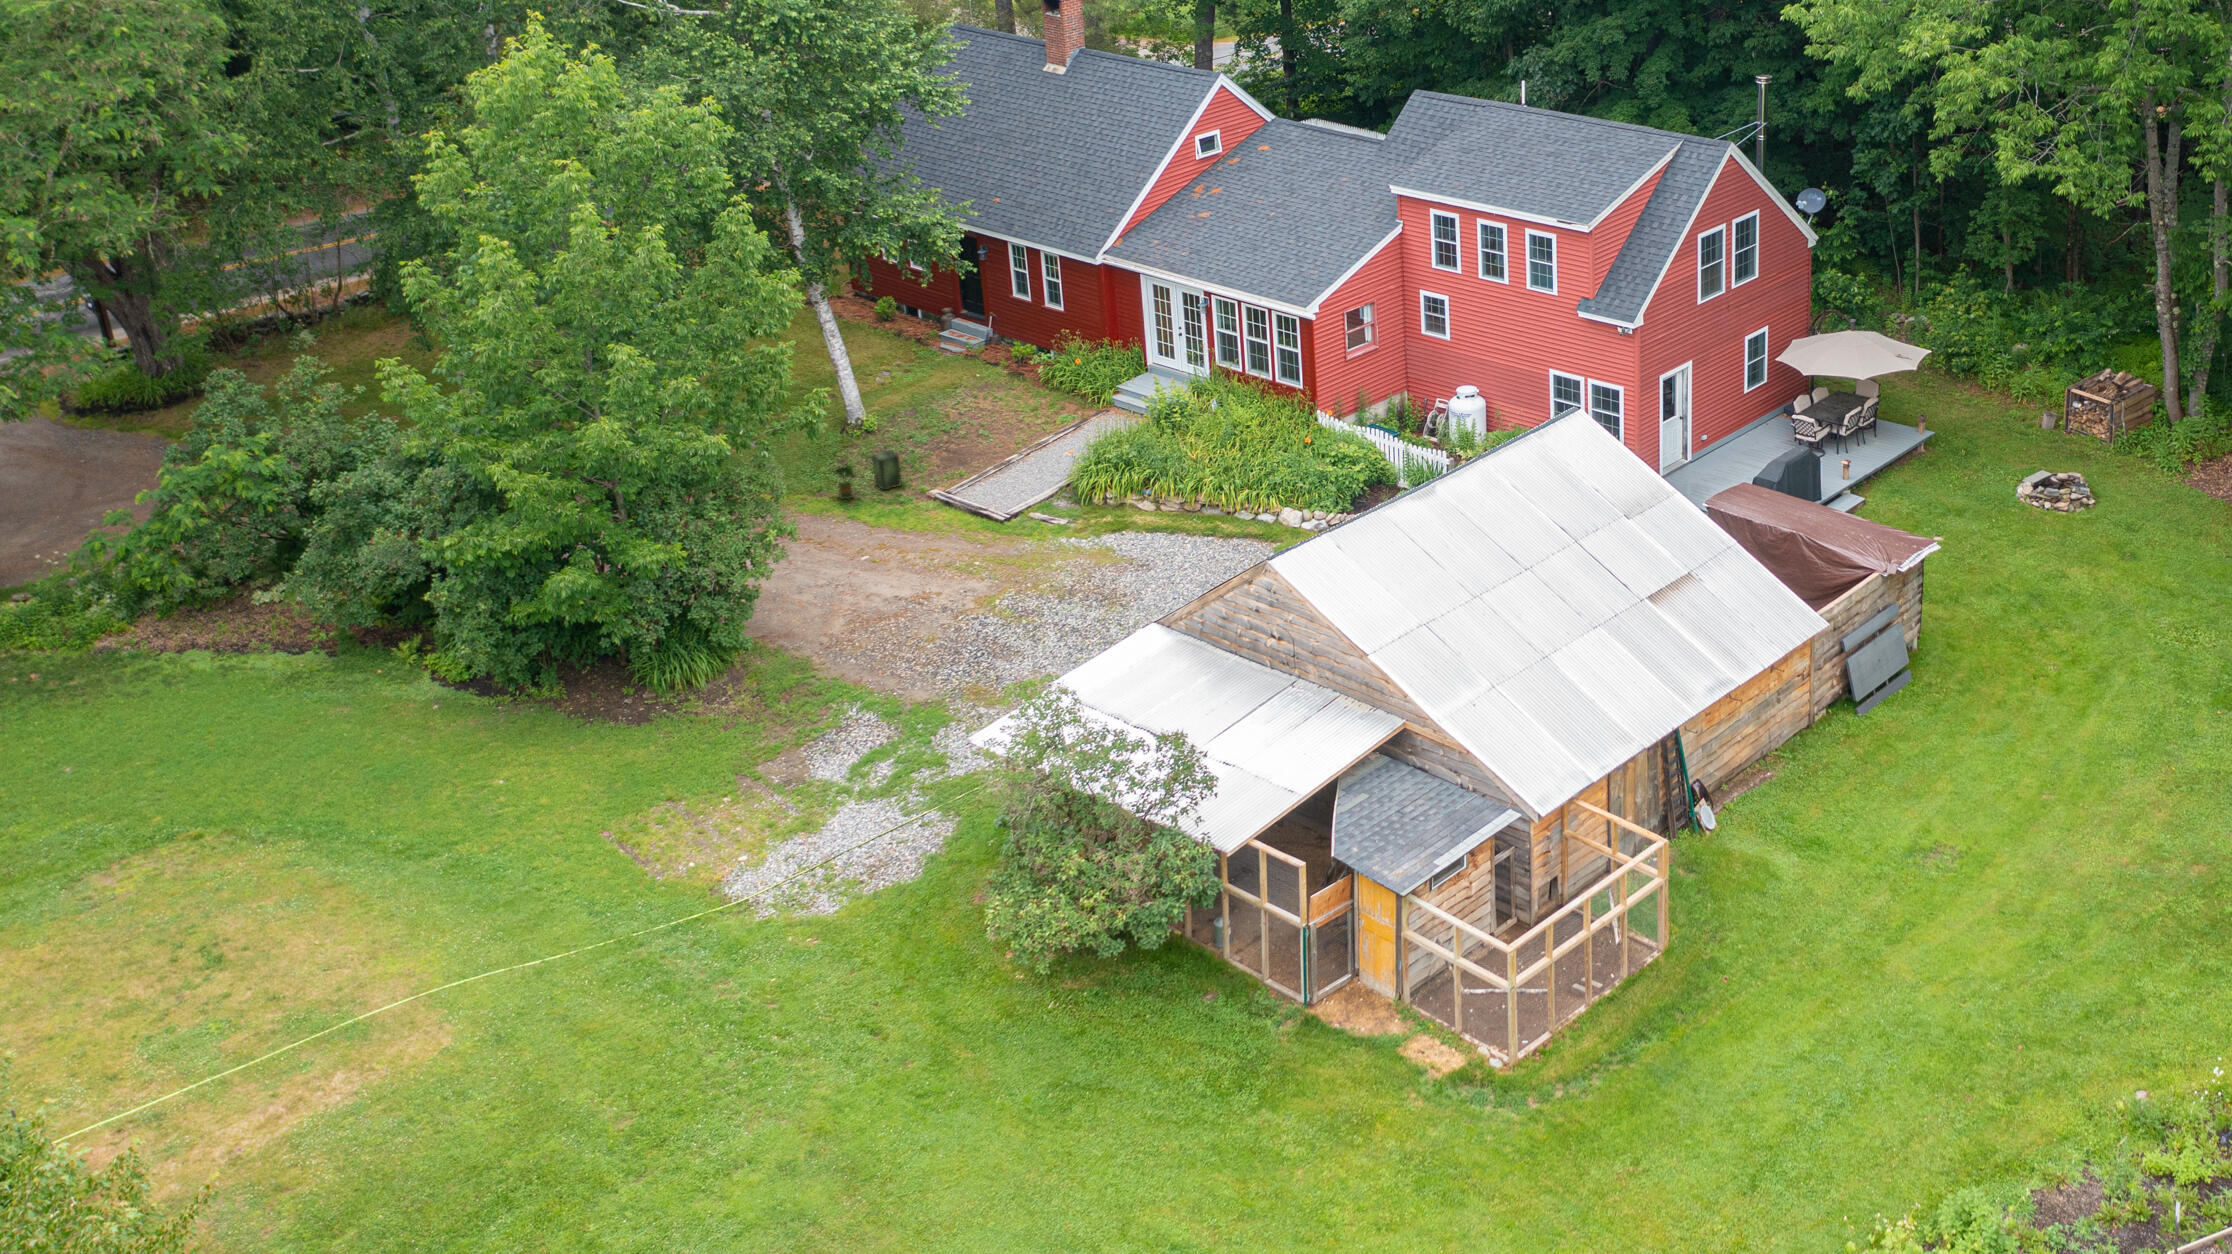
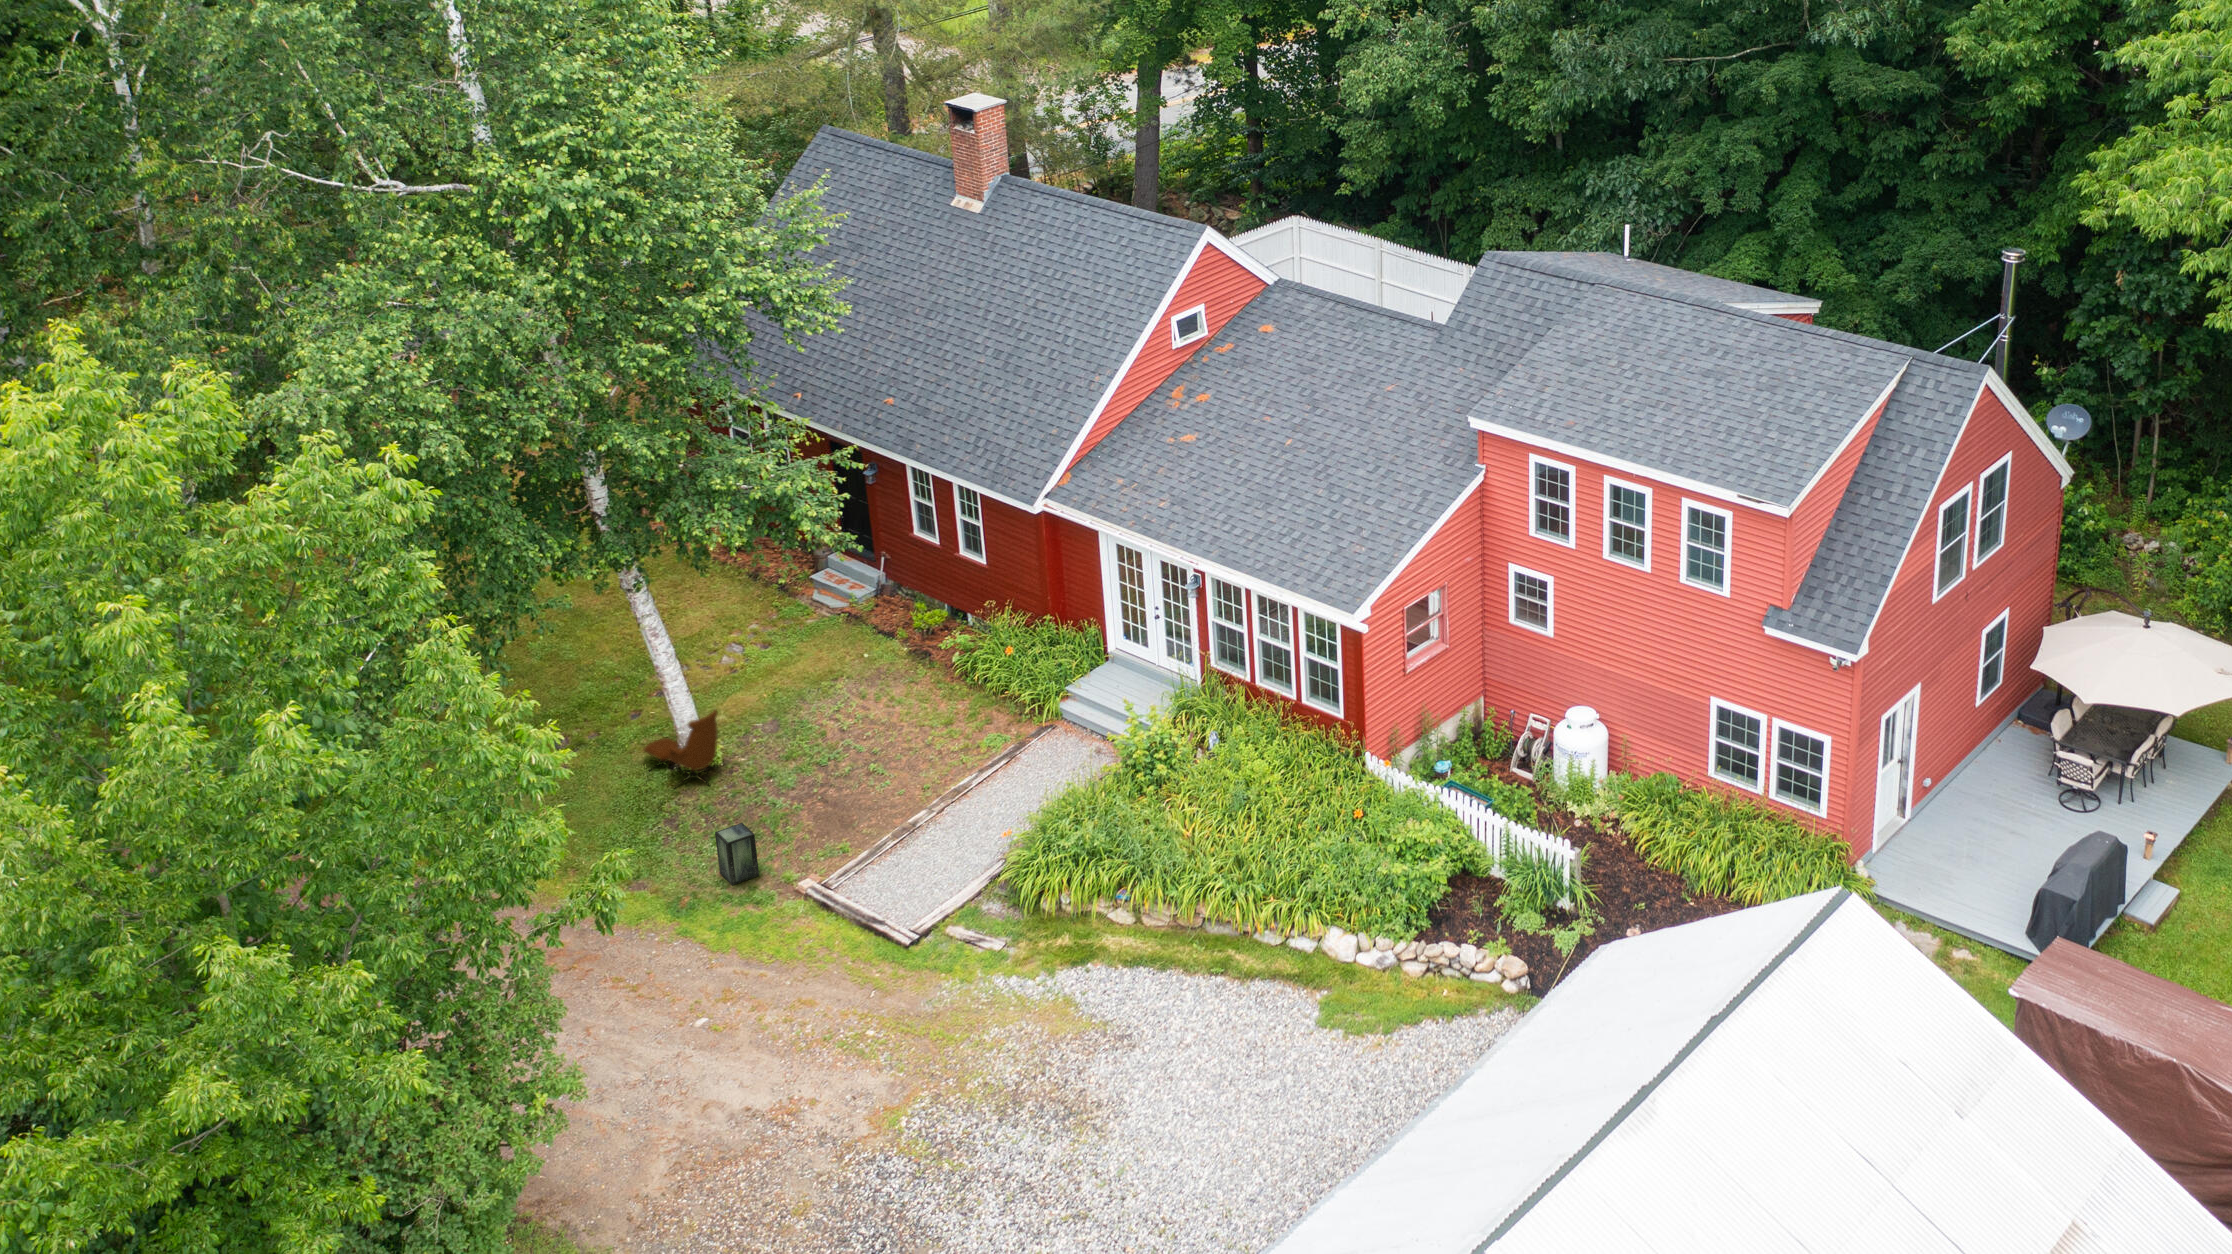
lounge chair: none [822,387,874,443] -> present [643,710,718,788]
potted tree: present [833,466,855,500] -> none [657,852,693,905]

